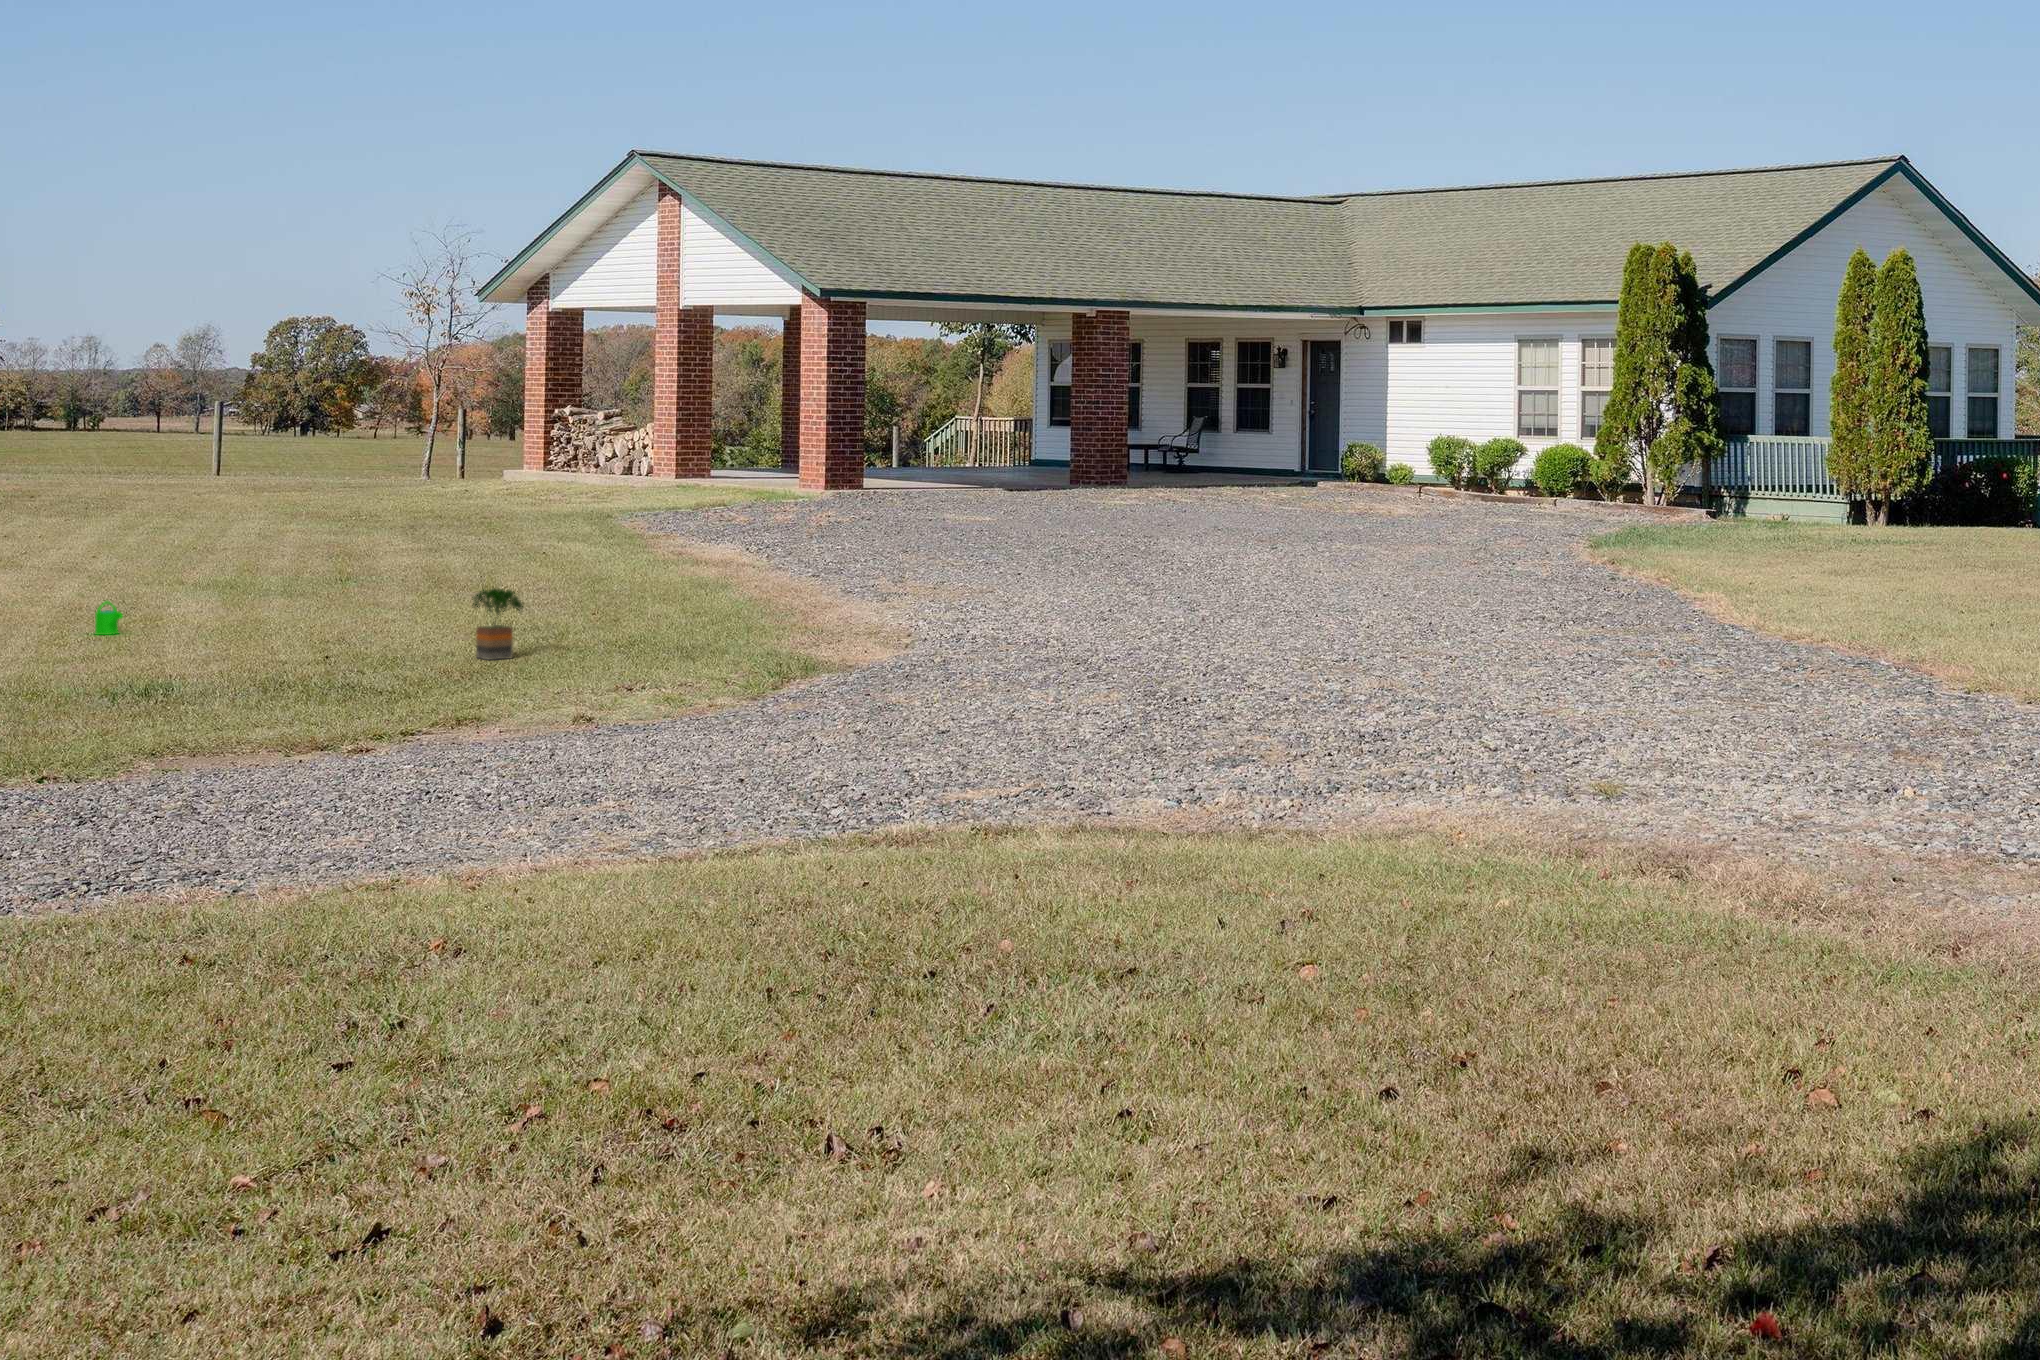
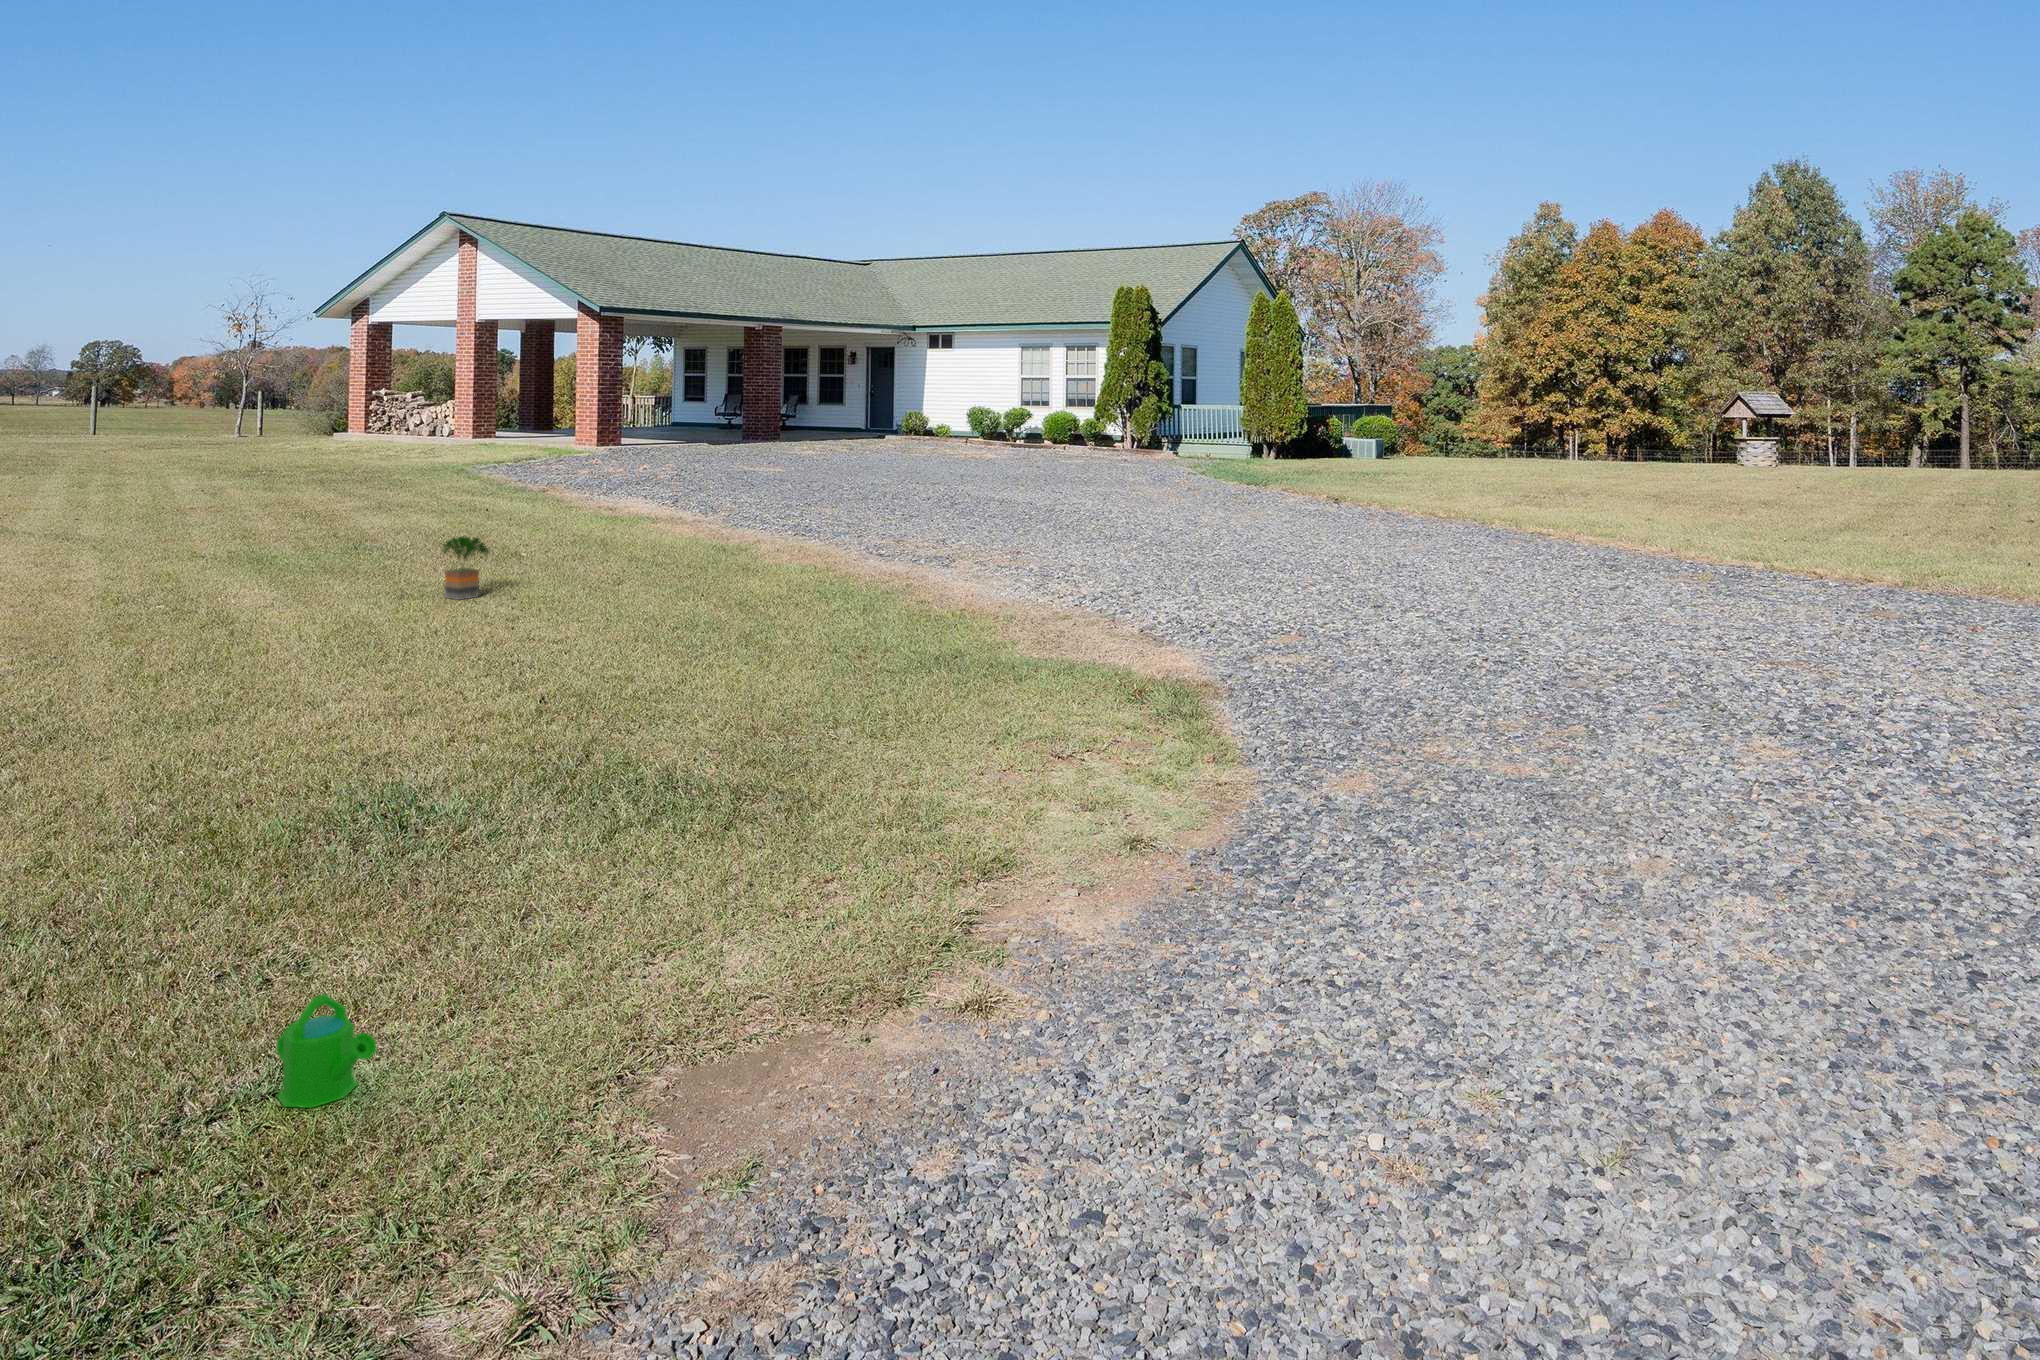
watering can: present [95,601,123,635] -> present [276,994,376,1108]

